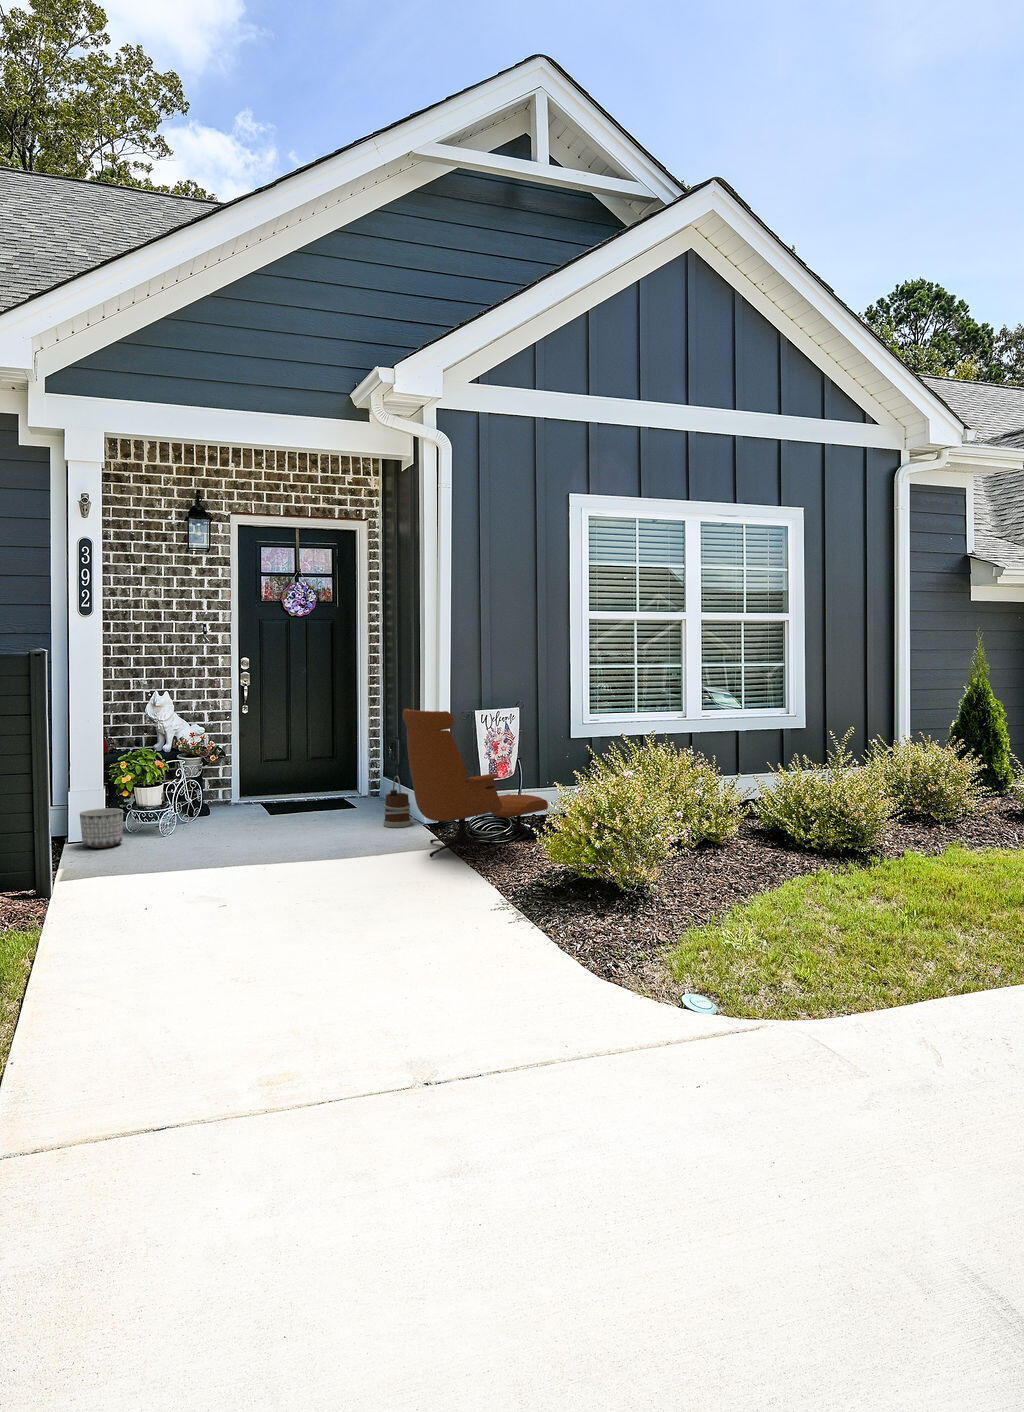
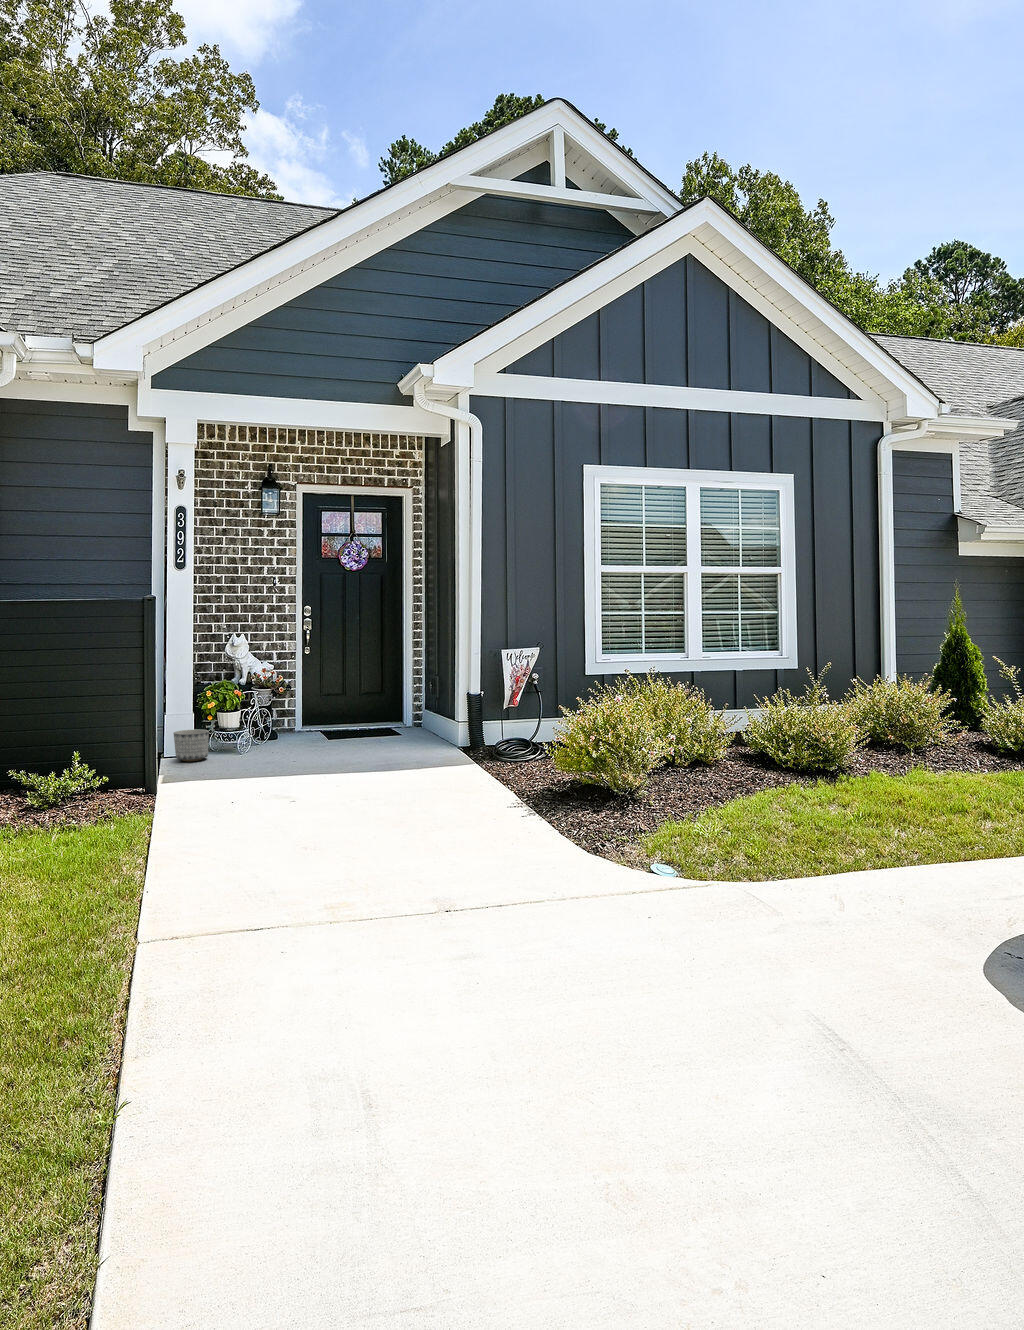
lounge chair: present [403,709,548,857] -> none [439,646,564,770]
wooden bucket: present [383,776,411,827] -> none [425,705,448,749]

